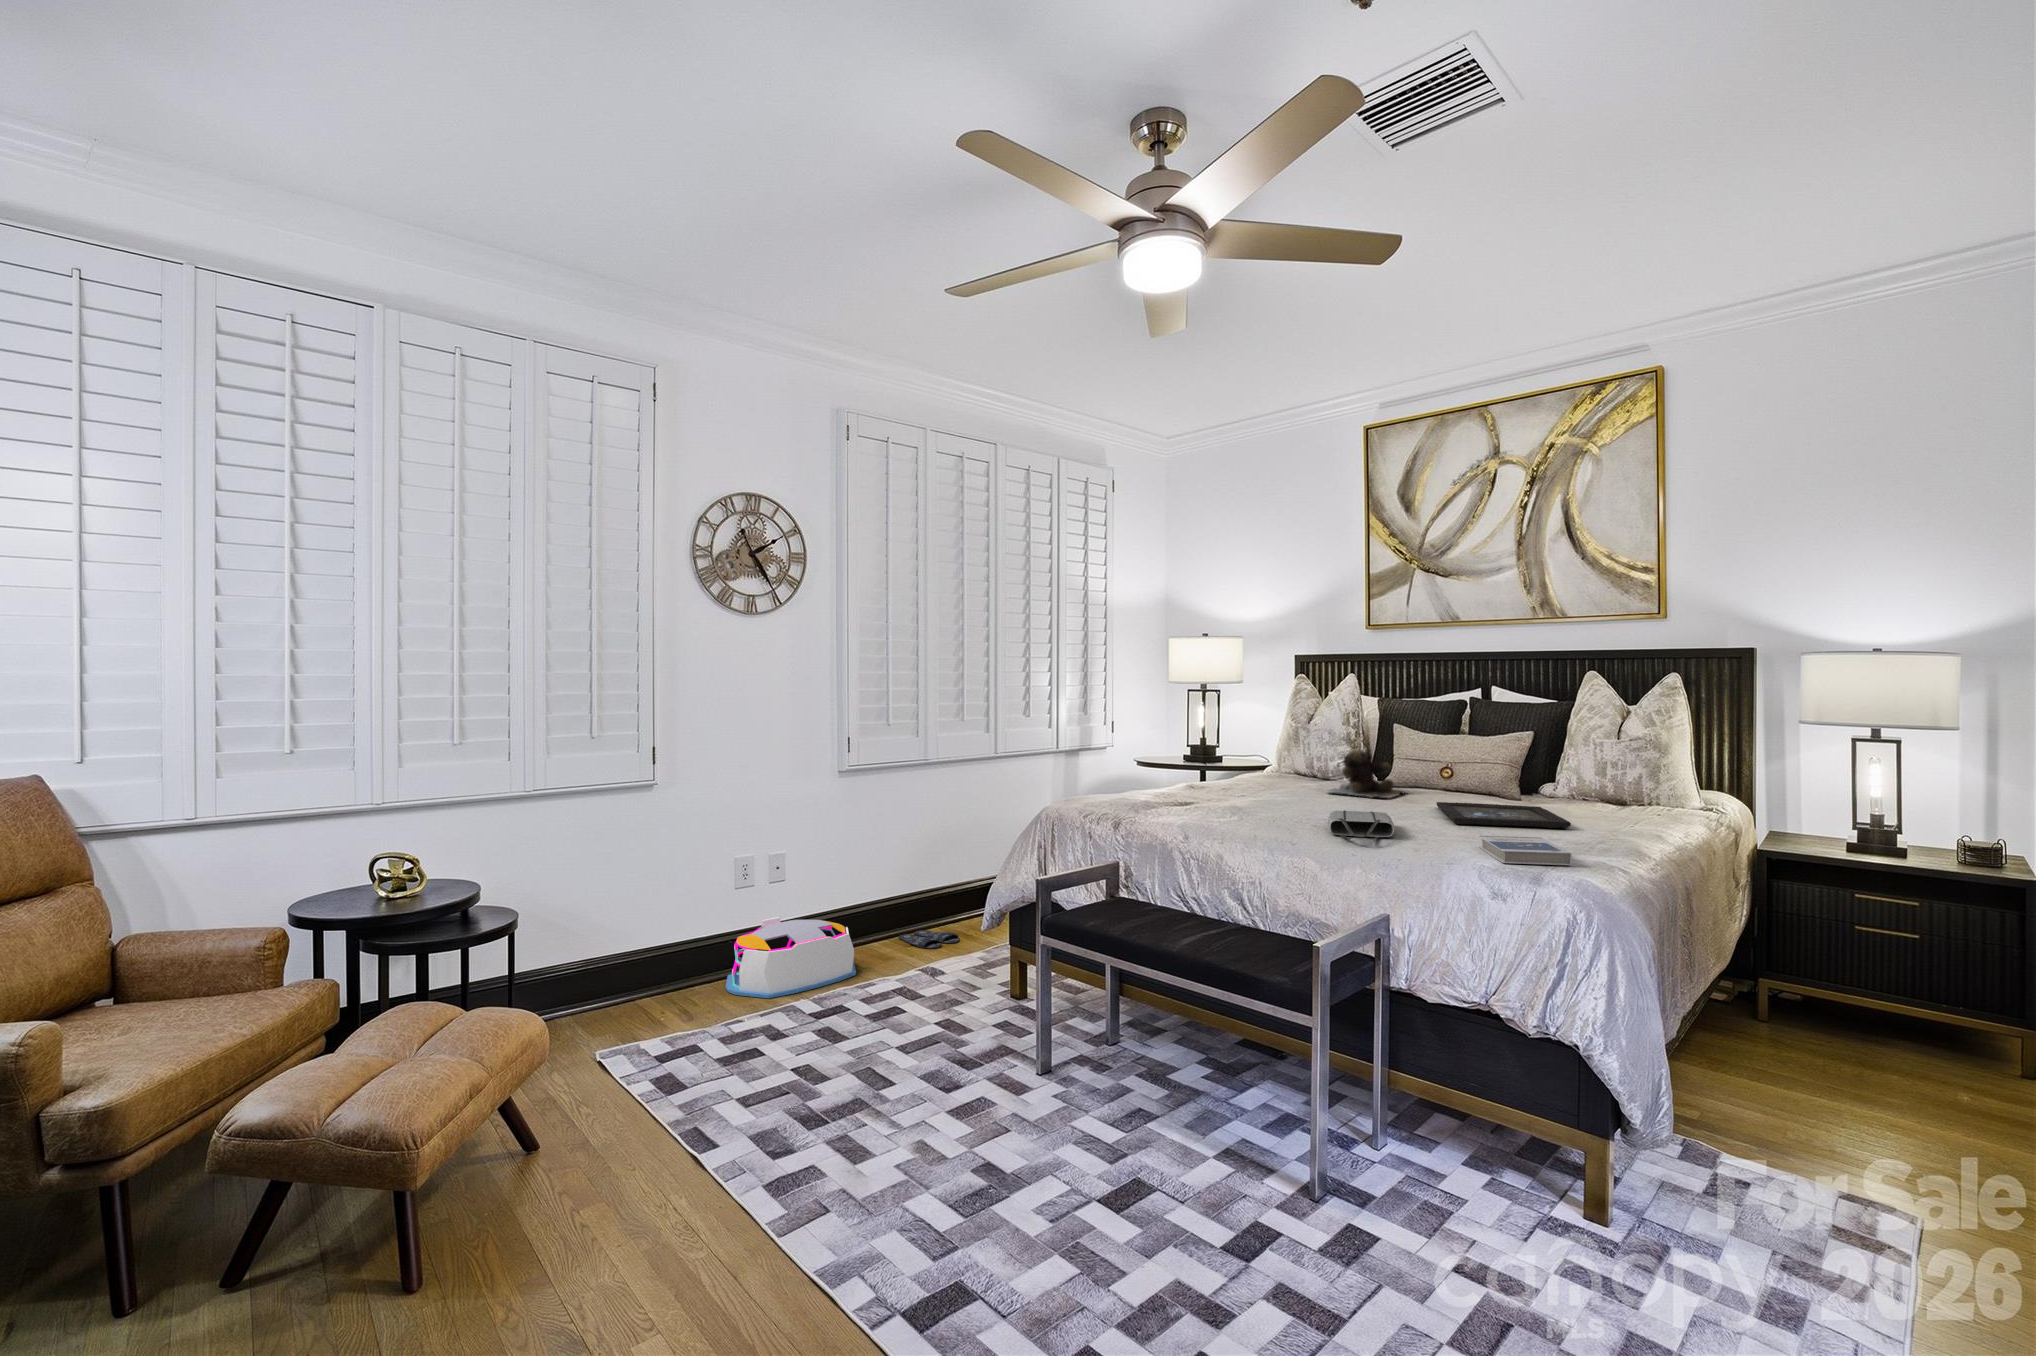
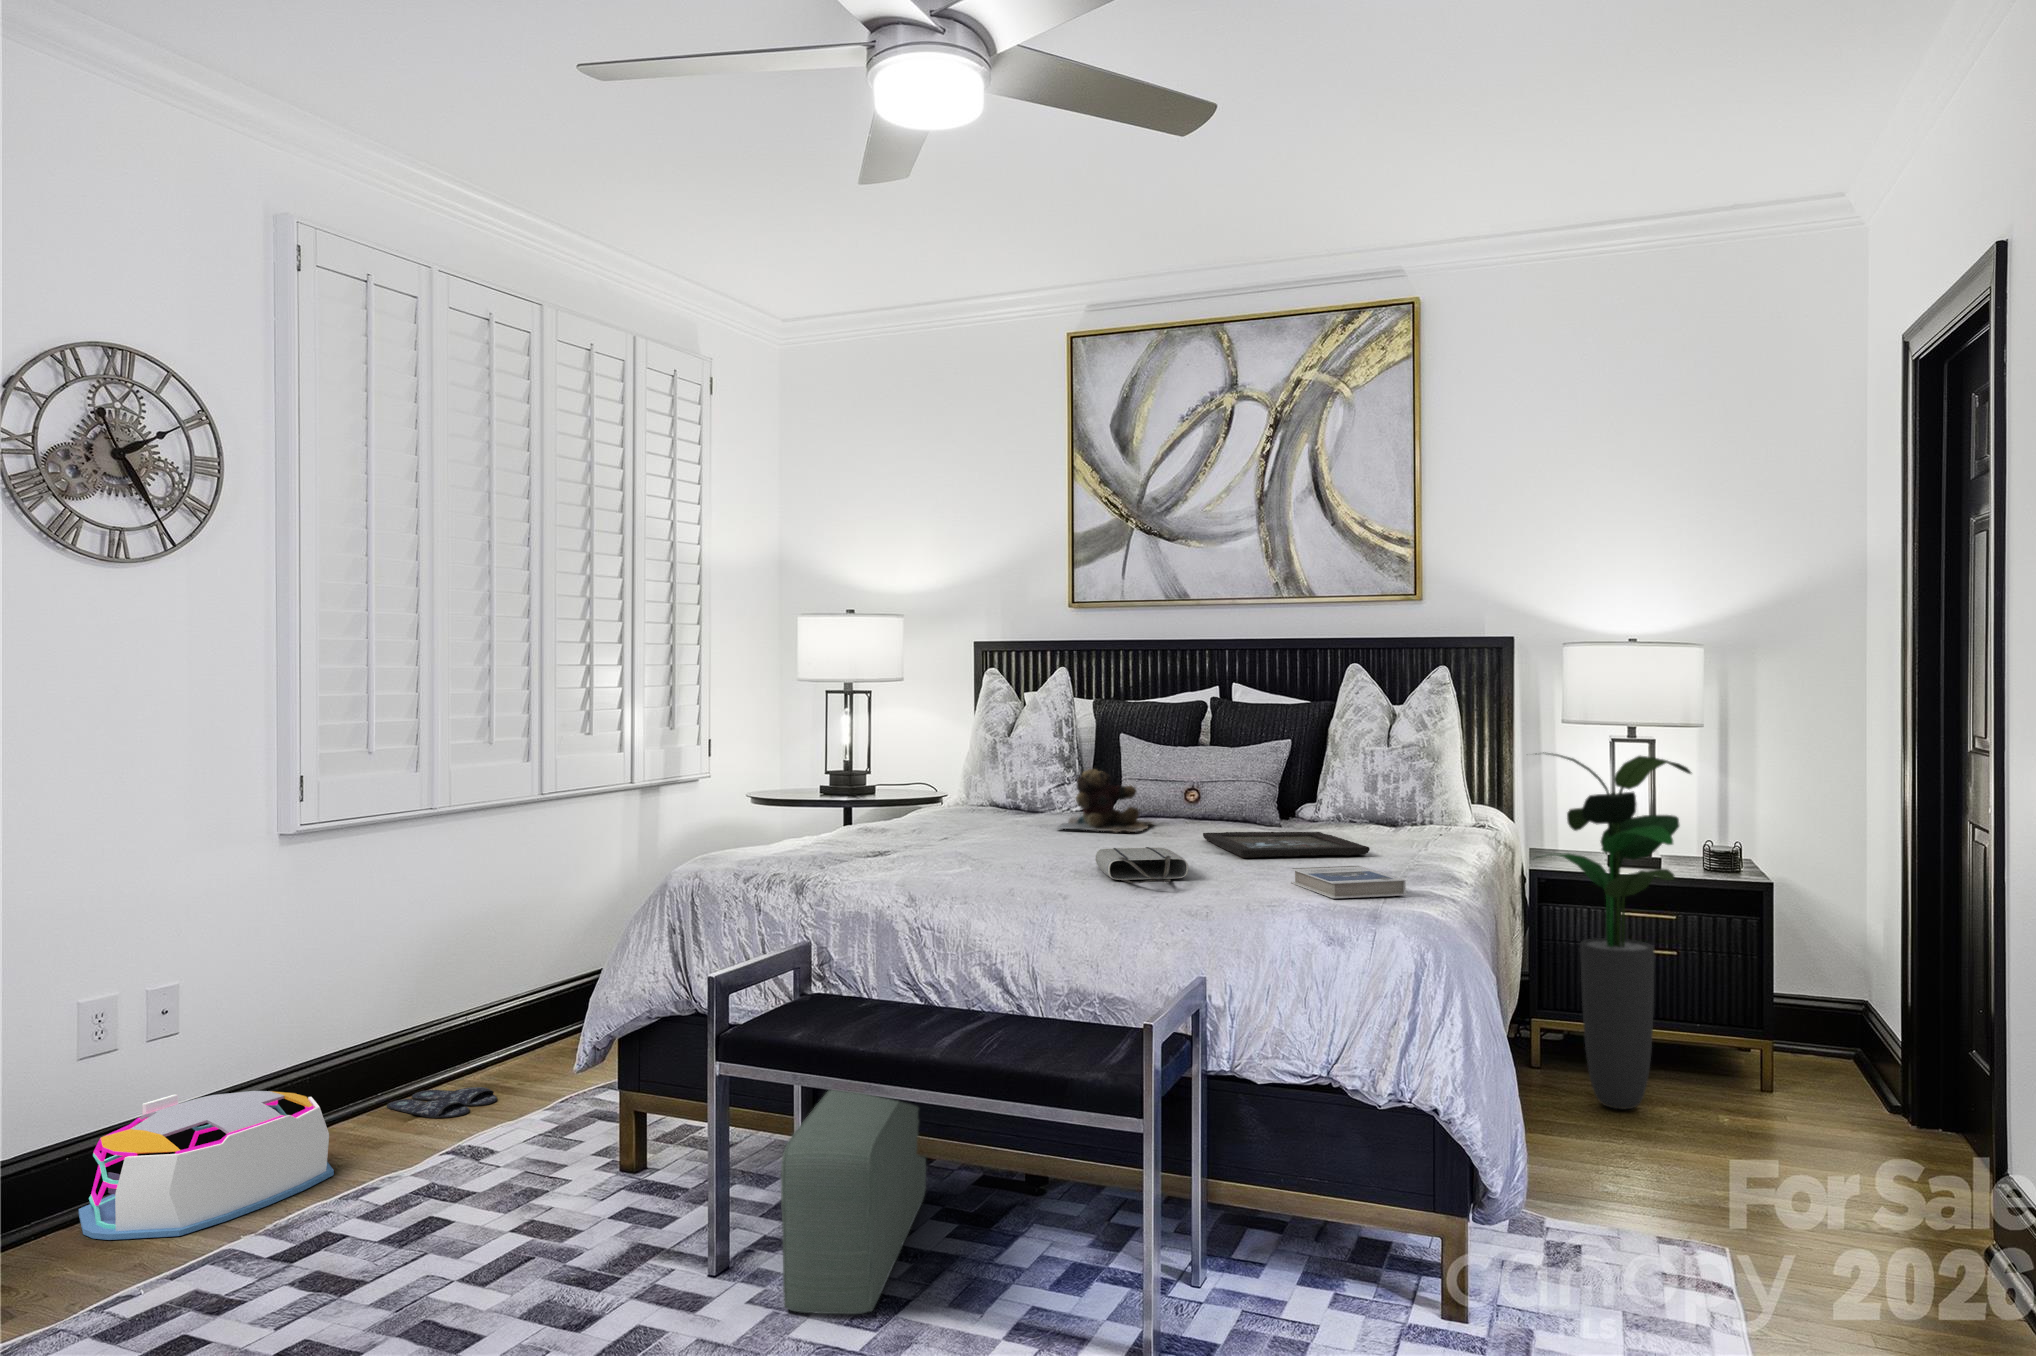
potted plant: none [1743,751,1927,1070] -> present [1537,752,1692,1109]
pouf: none [1074,948,1199,1119] -> present [781,1090,926,1314]

